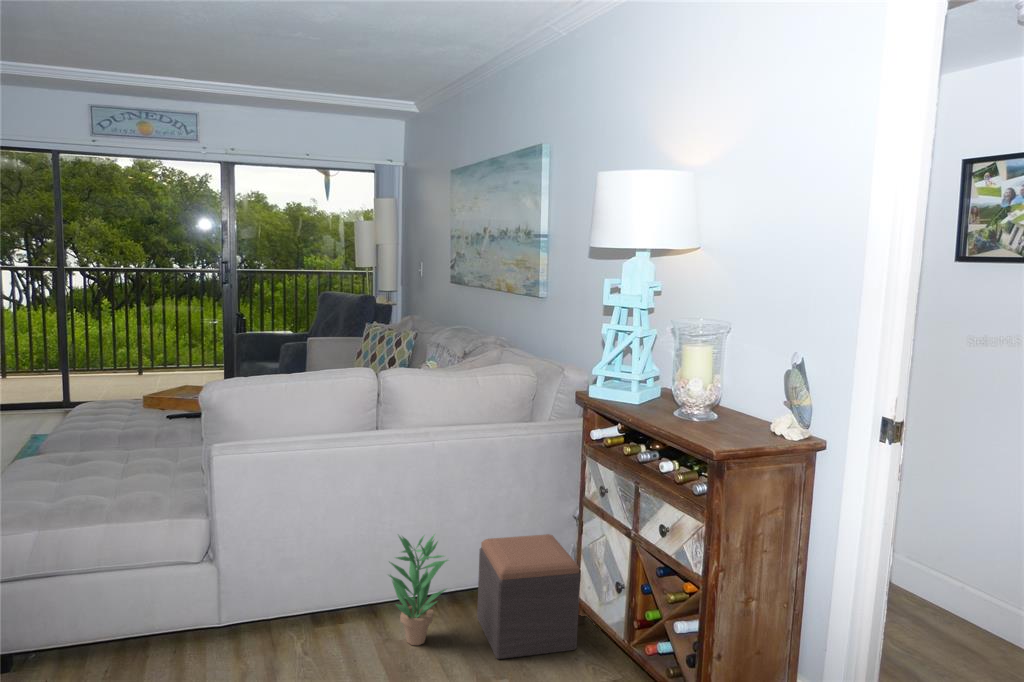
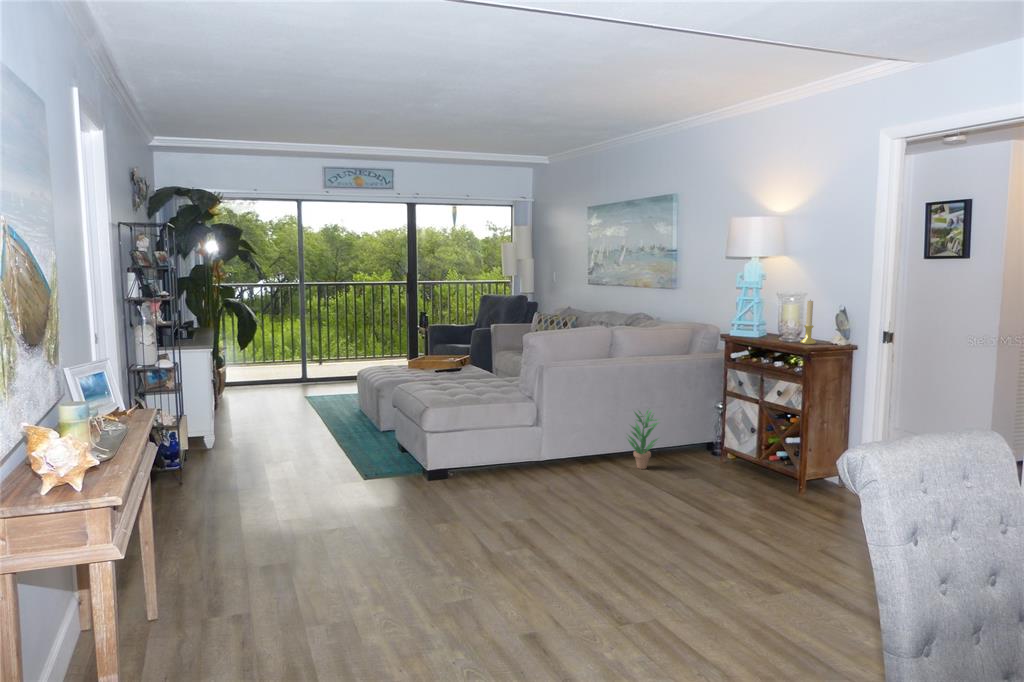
candle holder: none [706,340,739,436] -> present [800,301,816,344]
footstool: present [477,534,580,659] -> none [668,414,729,472]

